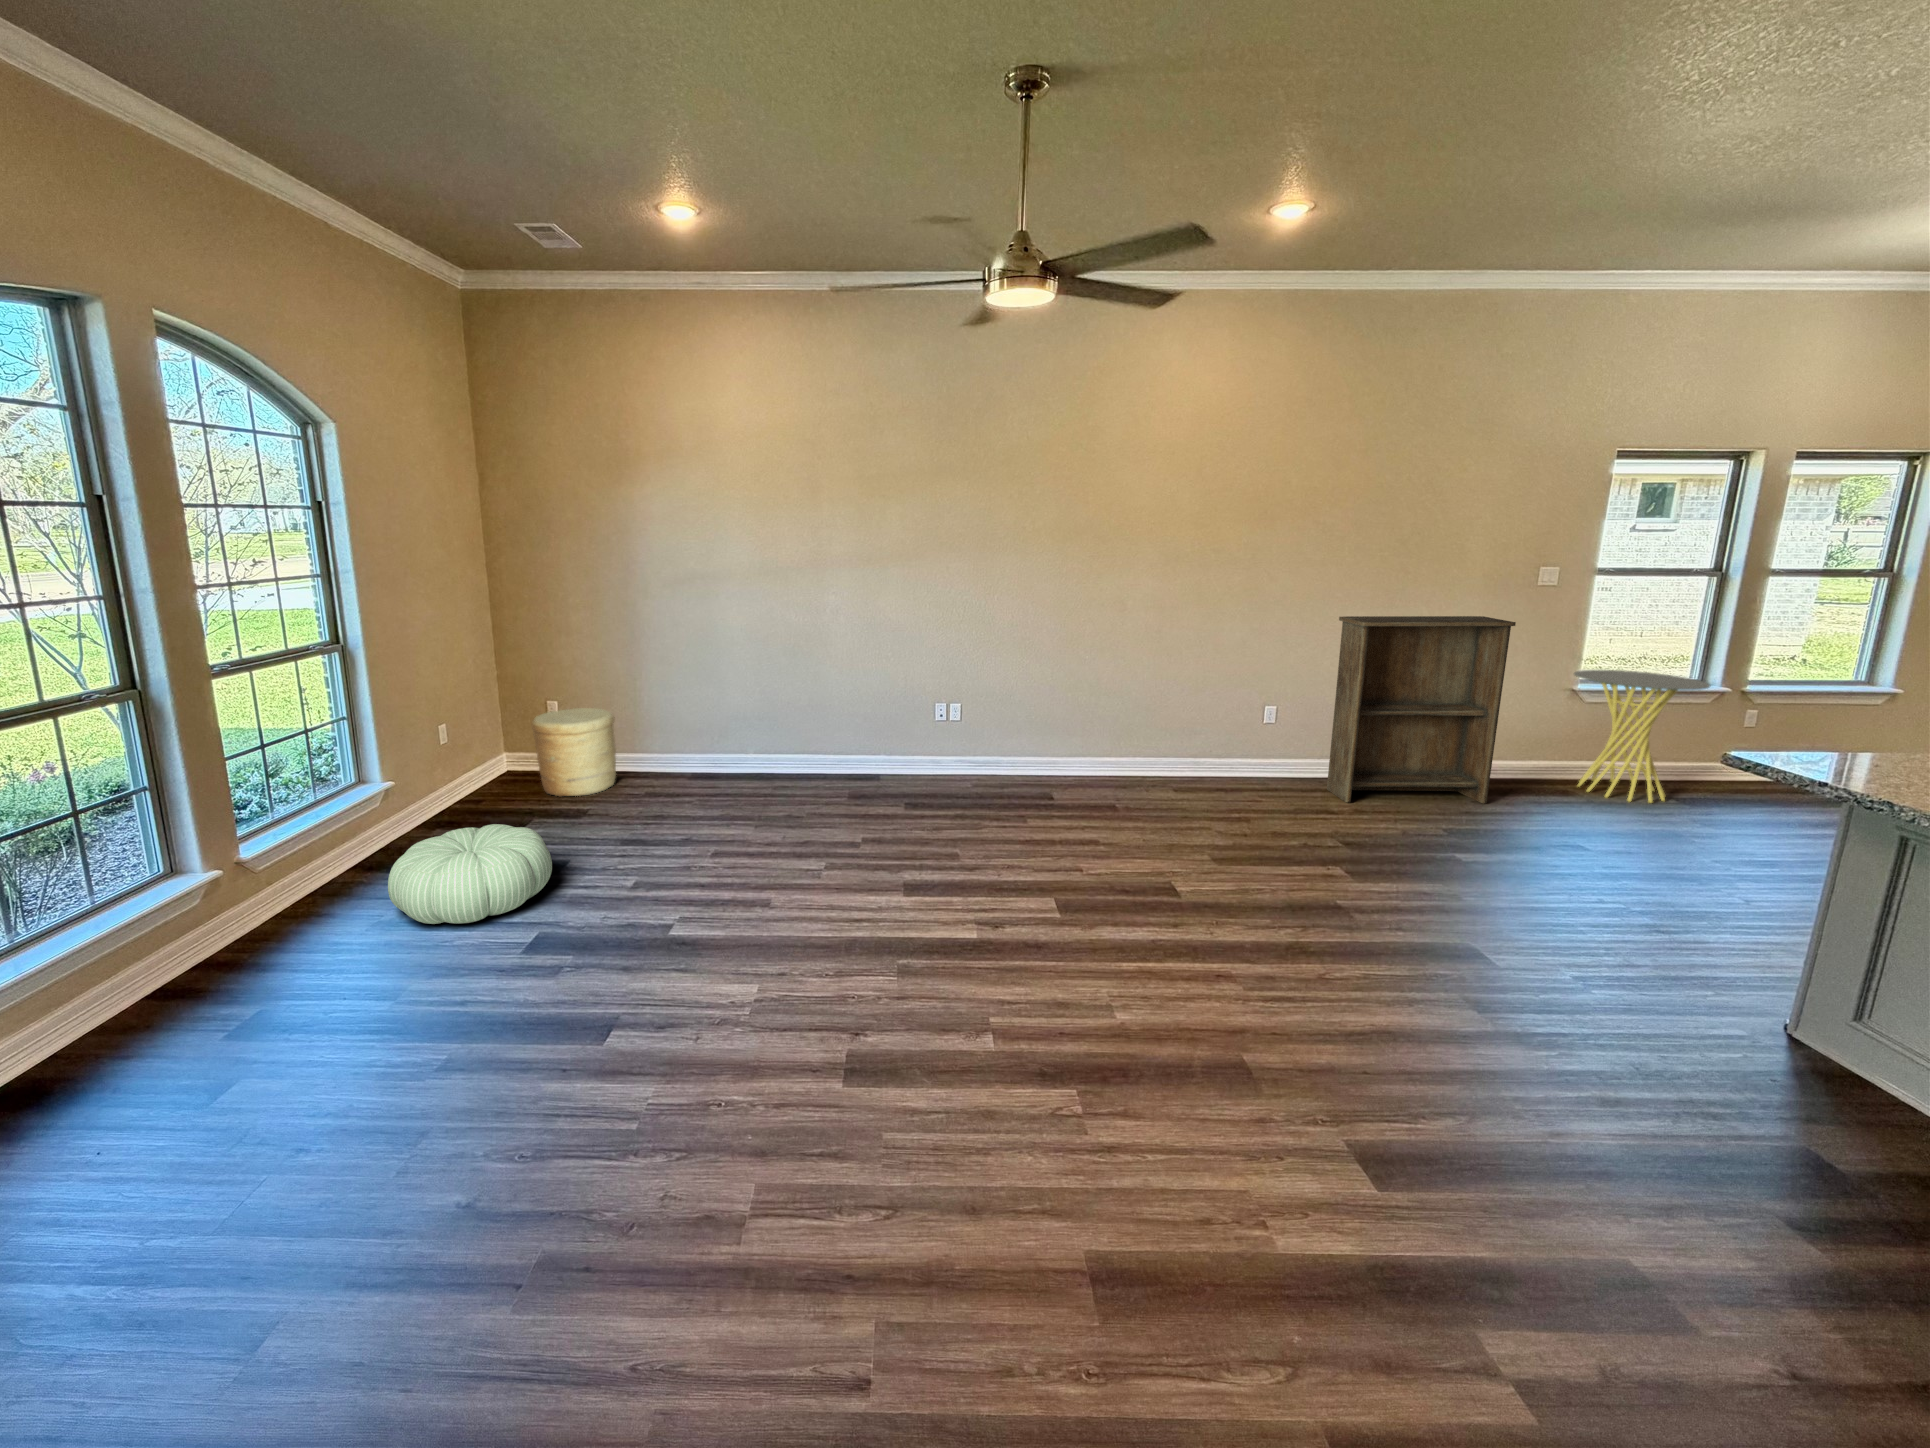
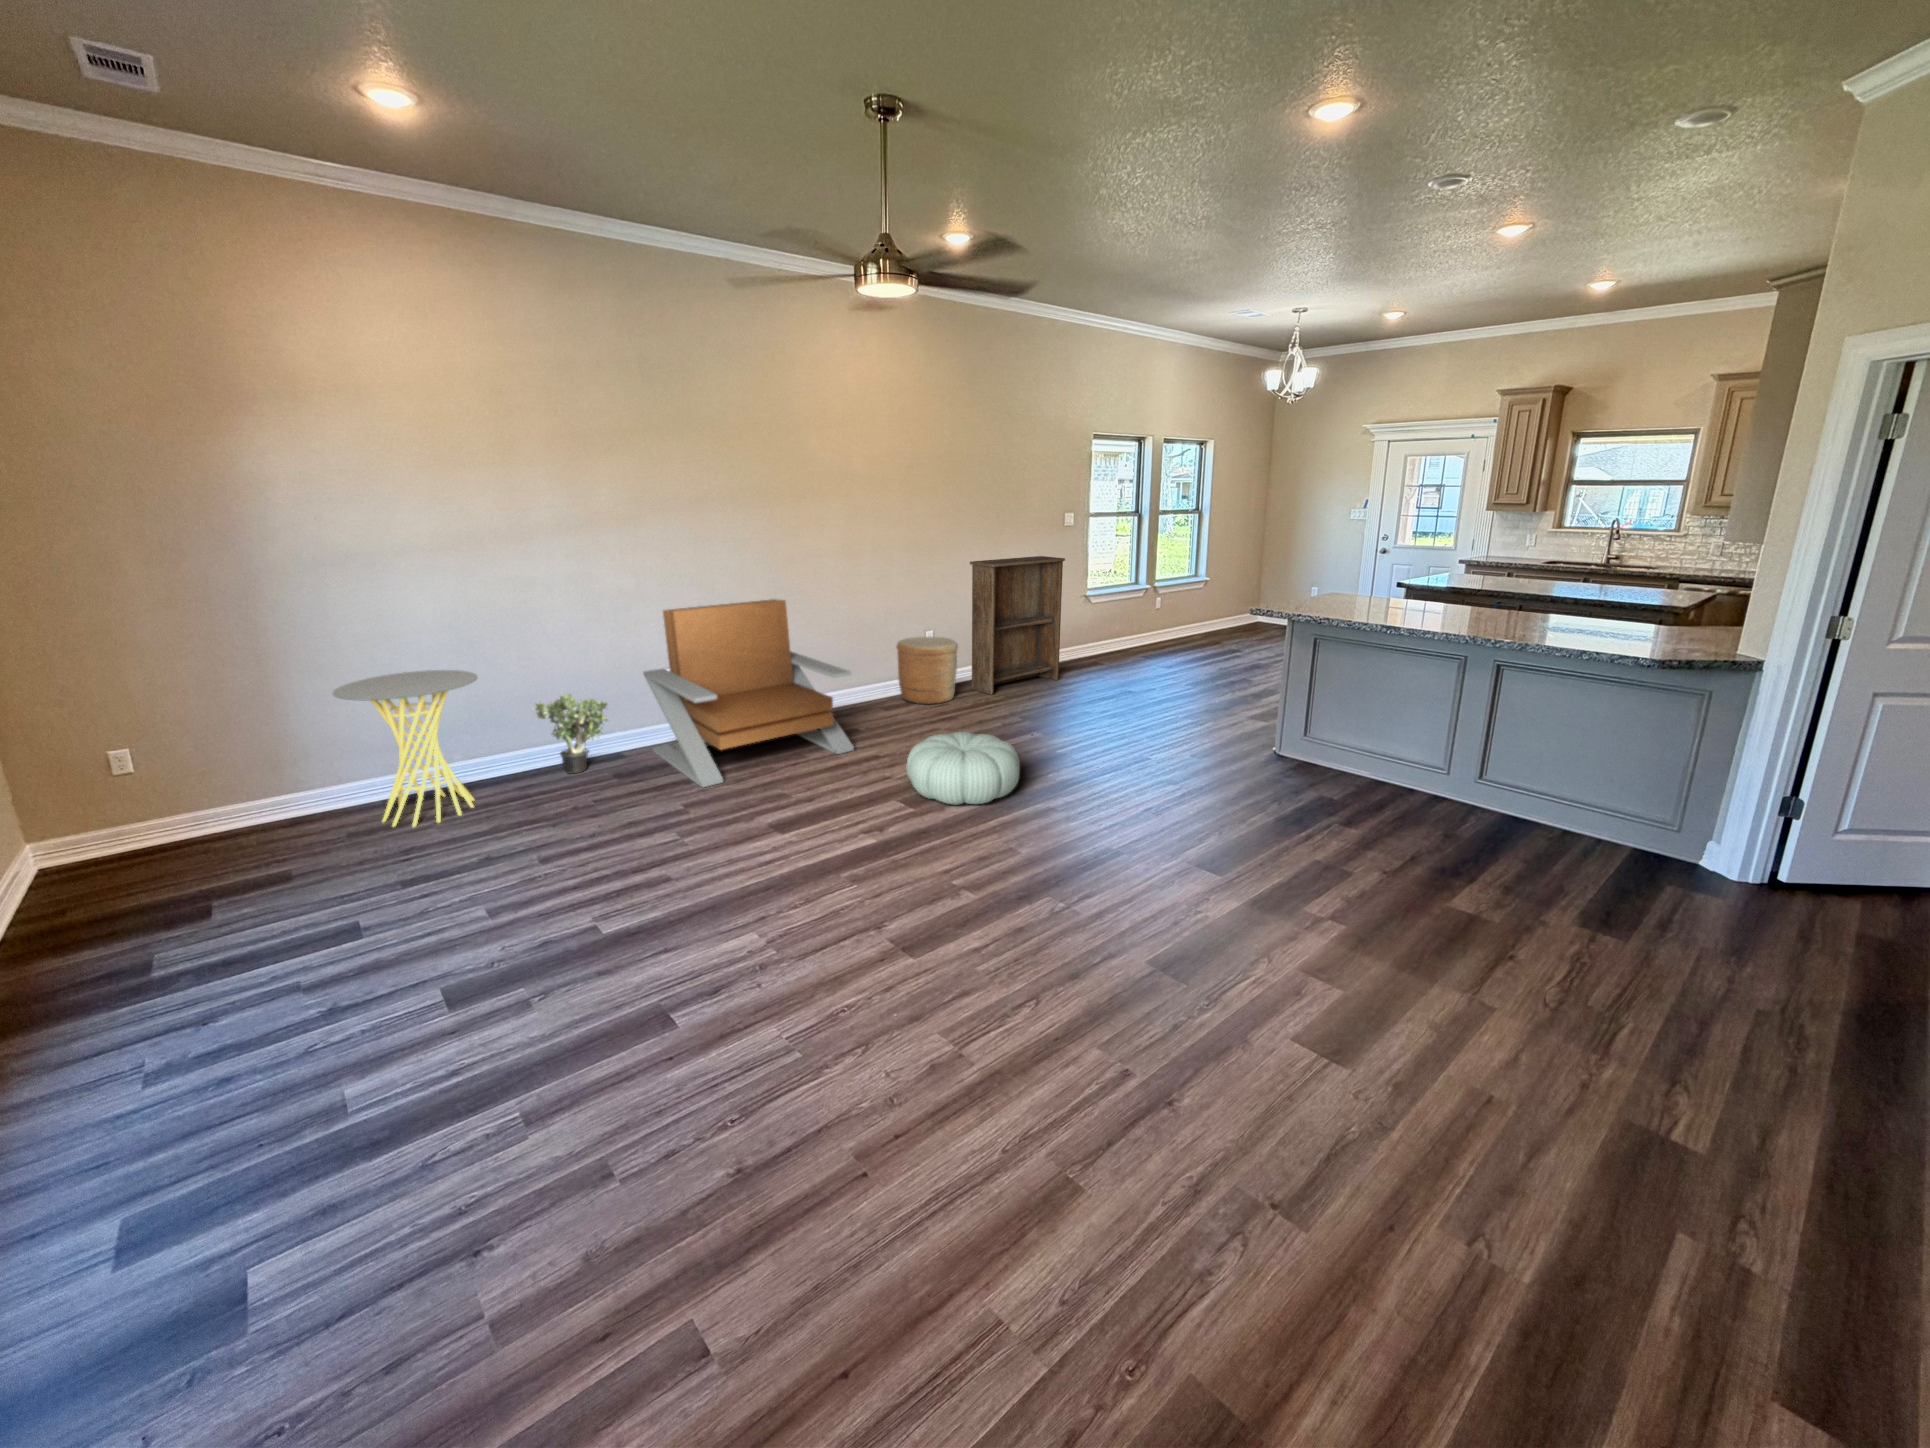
lounge chair: none [896,642,1087,829] -> present [644,599,854,787]
side table: present [1574,670,1710,803] -> present [333,670,477,827]
woven basket: present [532,708,616,796] -> present [897,637,958,704]
potted plant: none [797,710,864,786] -> present [533,694,607,773]
pouf: present [388,824,552,924] -> present [907,732,1020,804]

